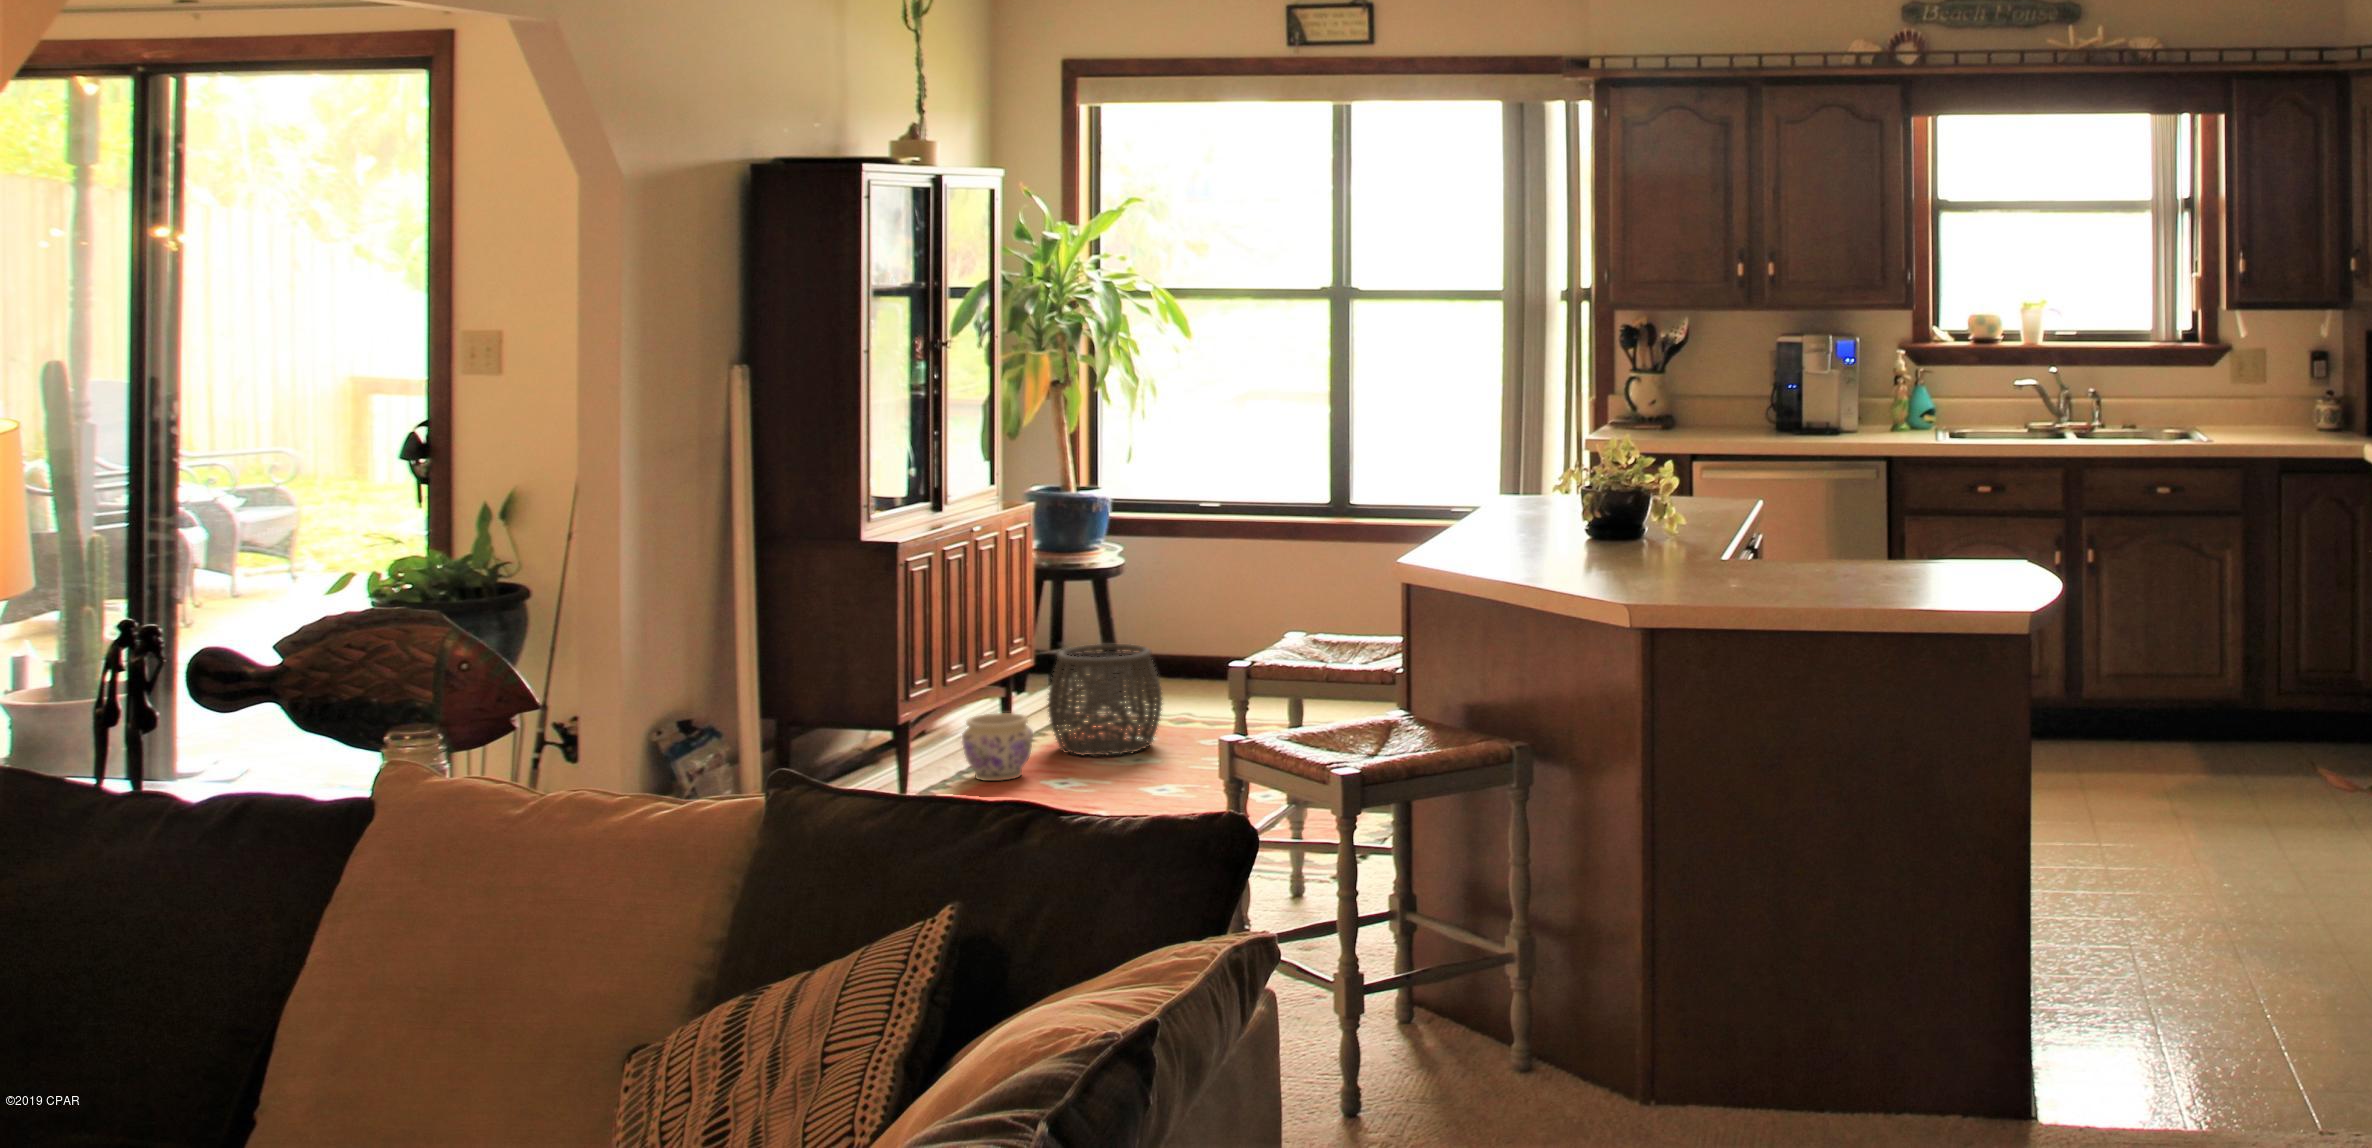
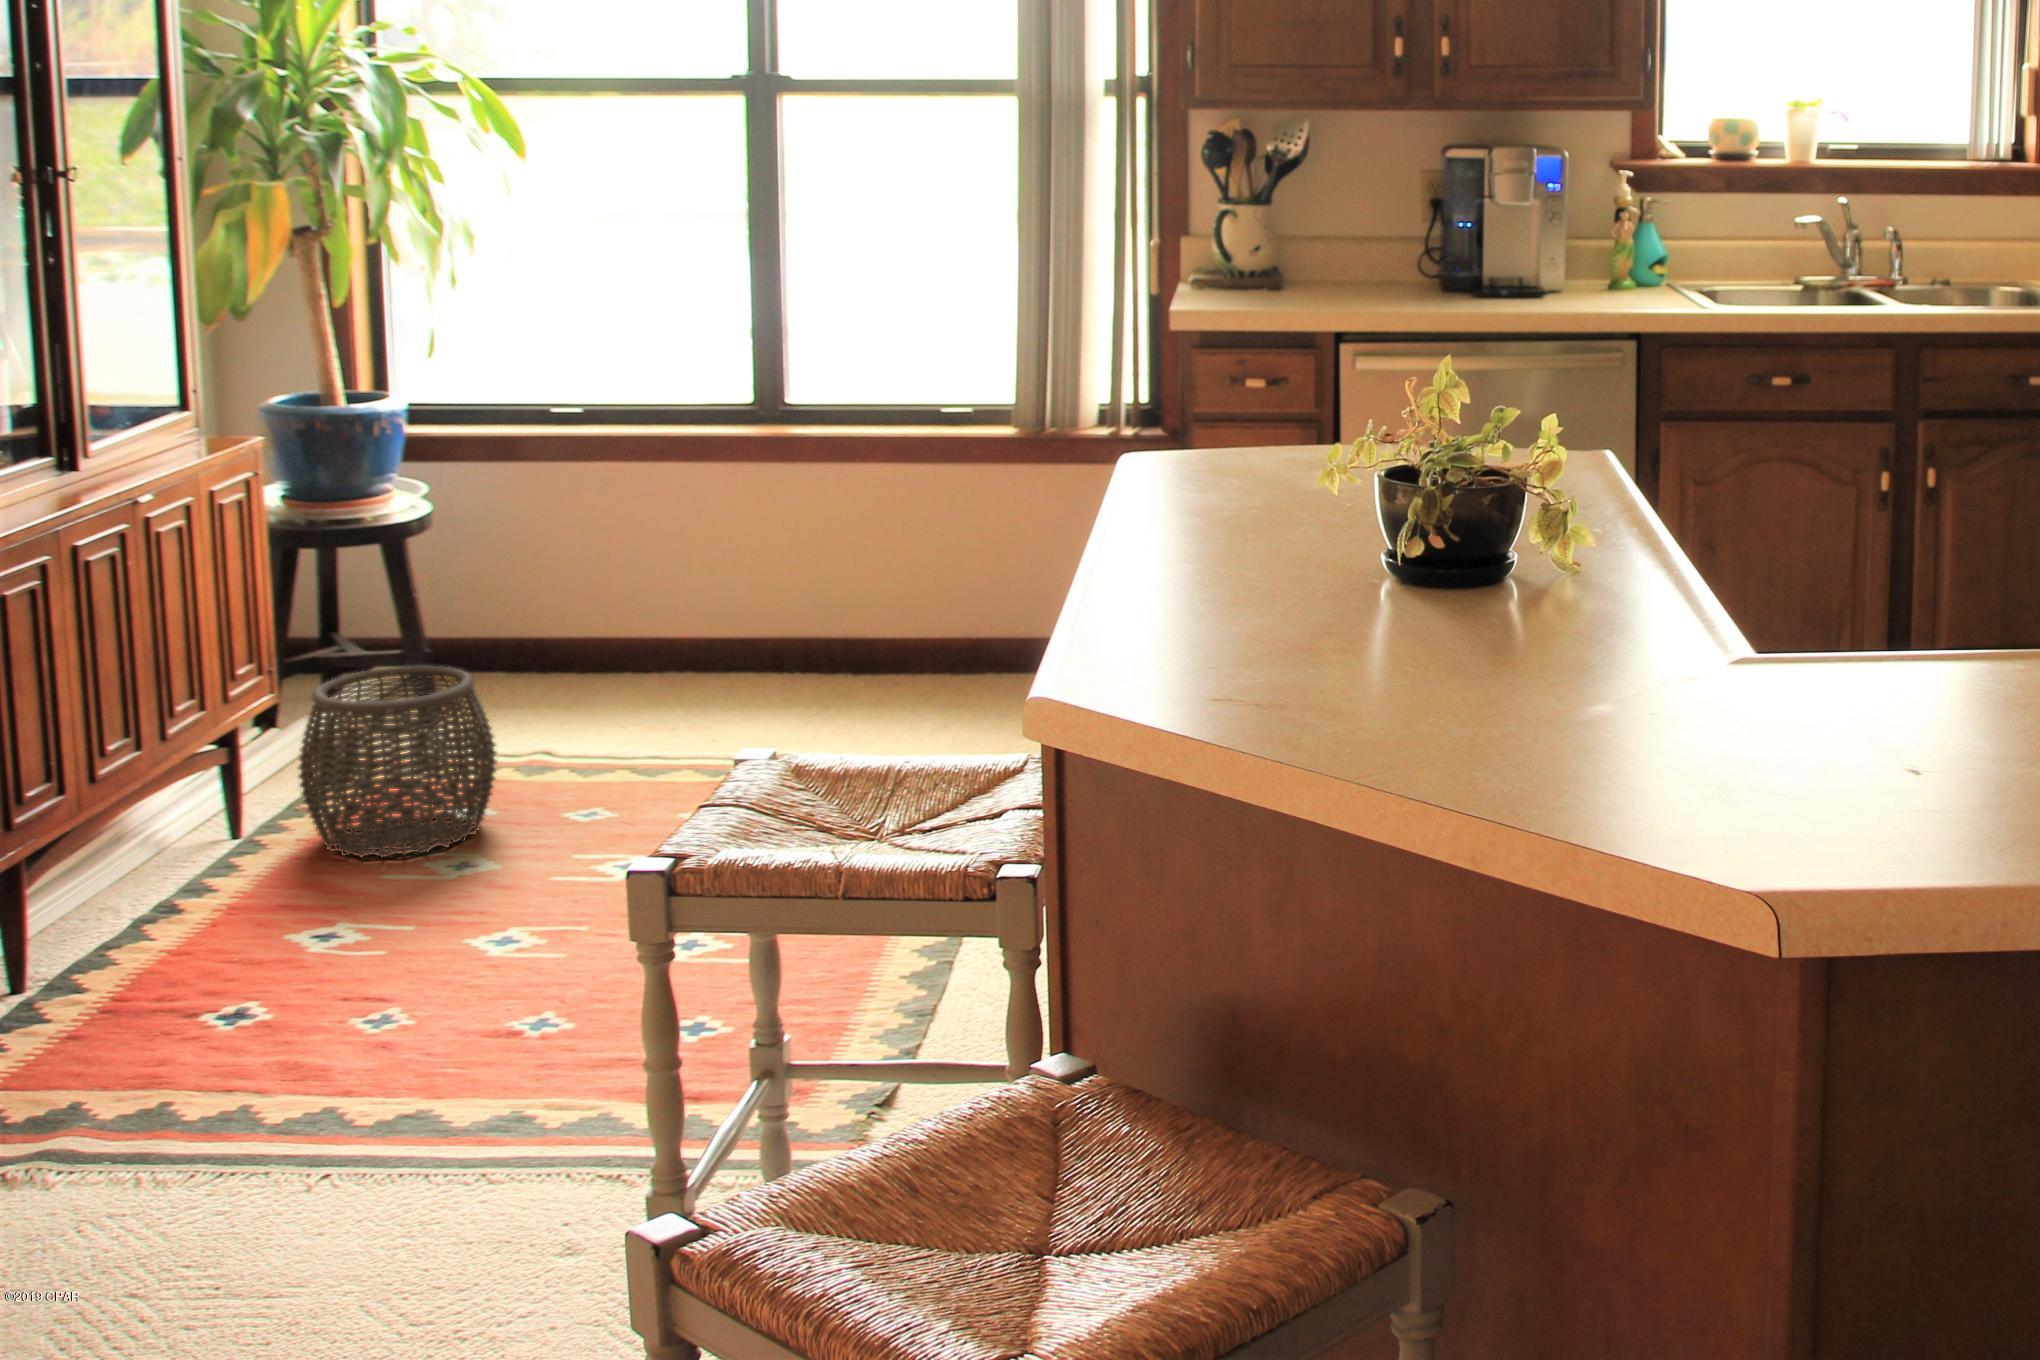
planter: present [962,713,1033,781] -> none [145,804,272,924]

